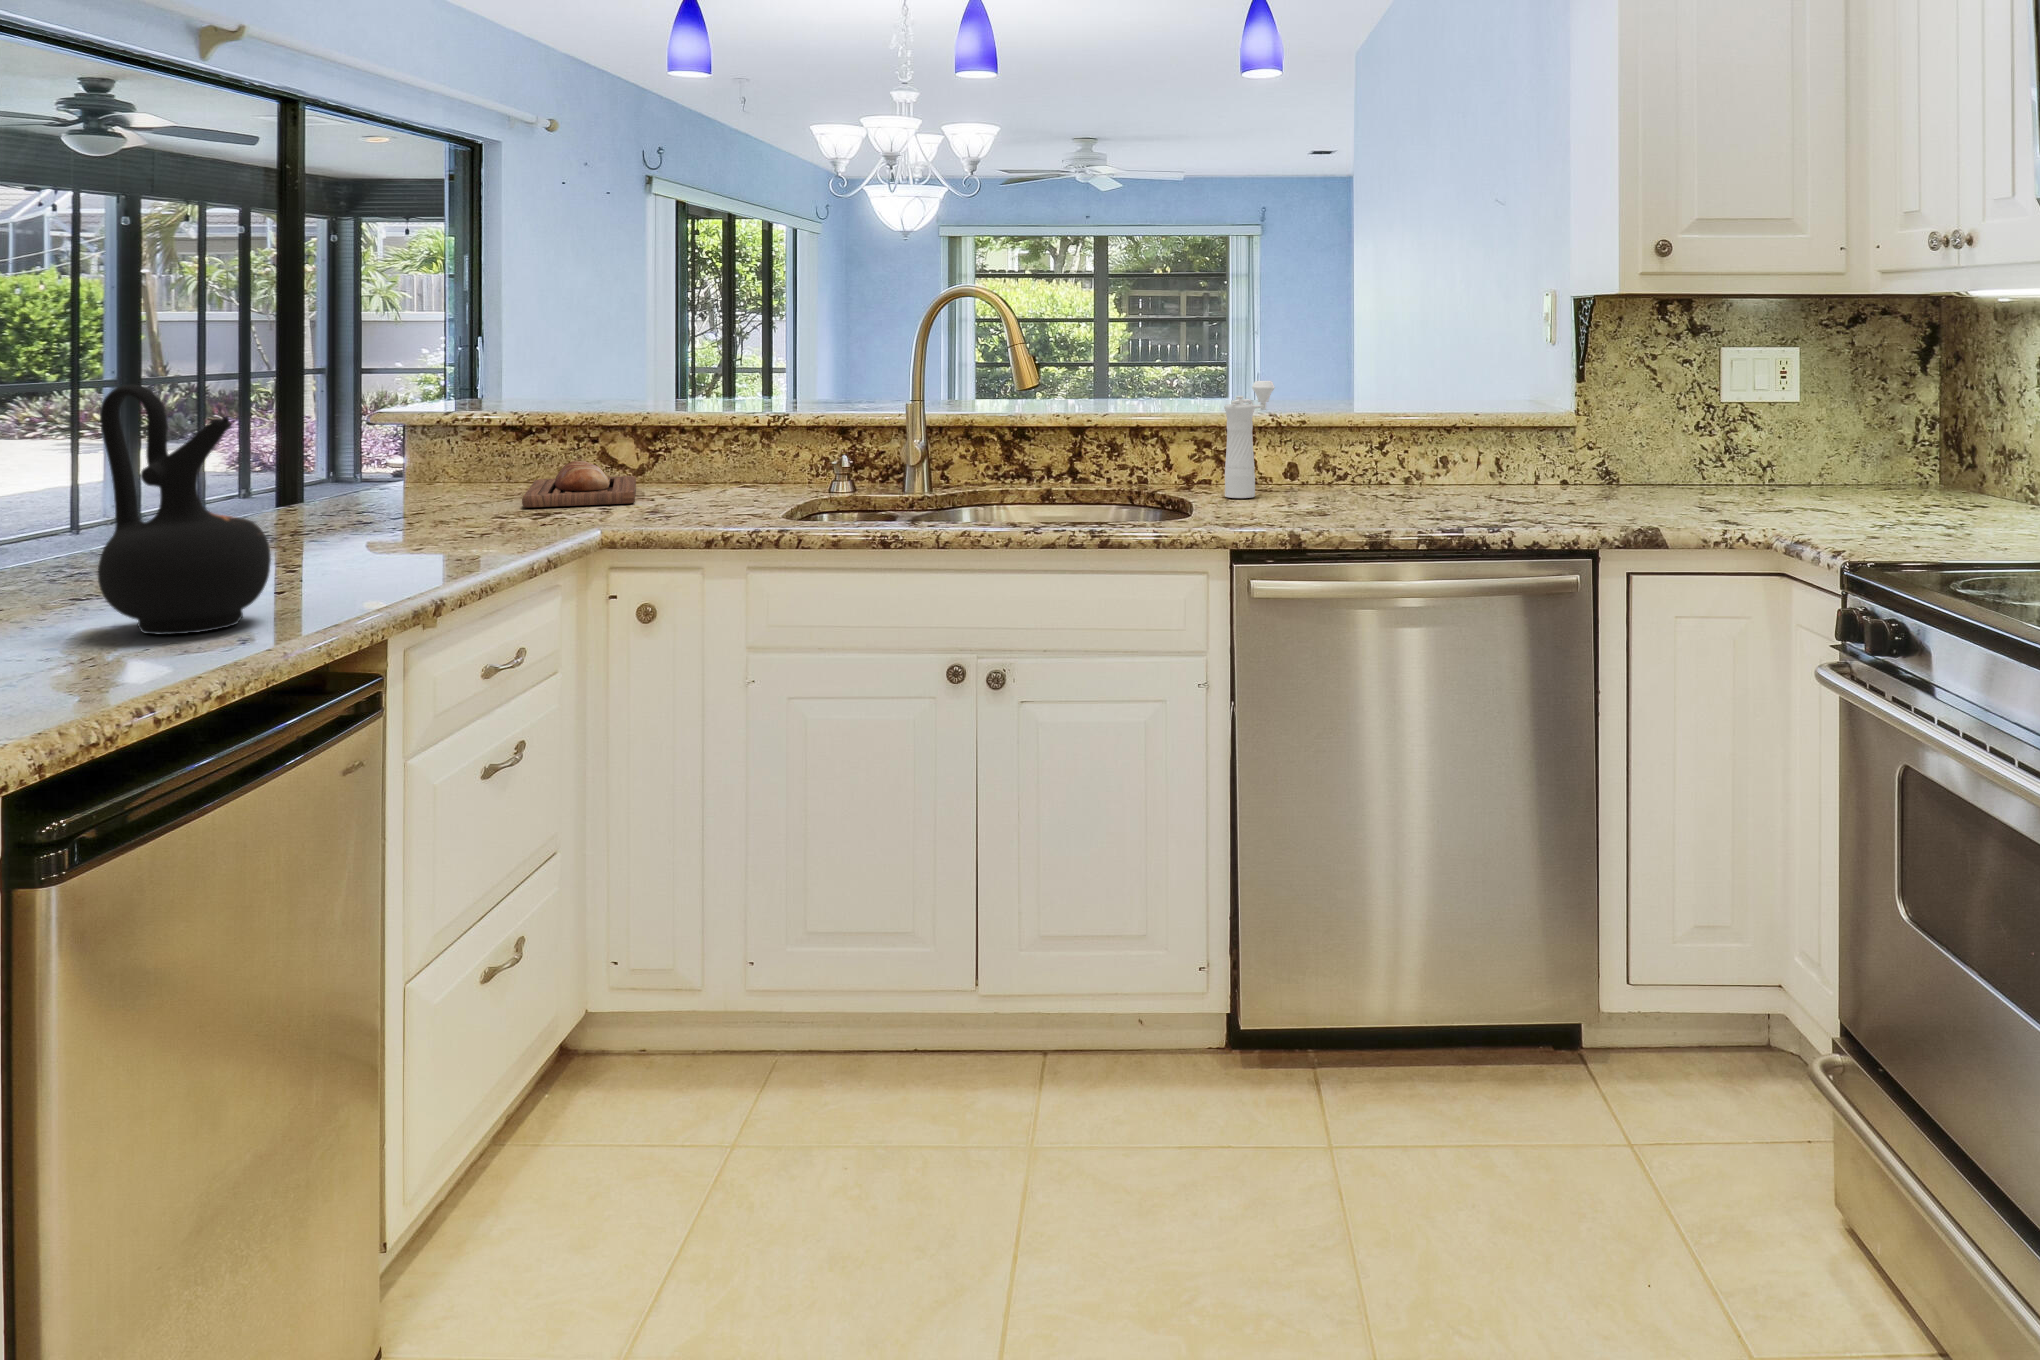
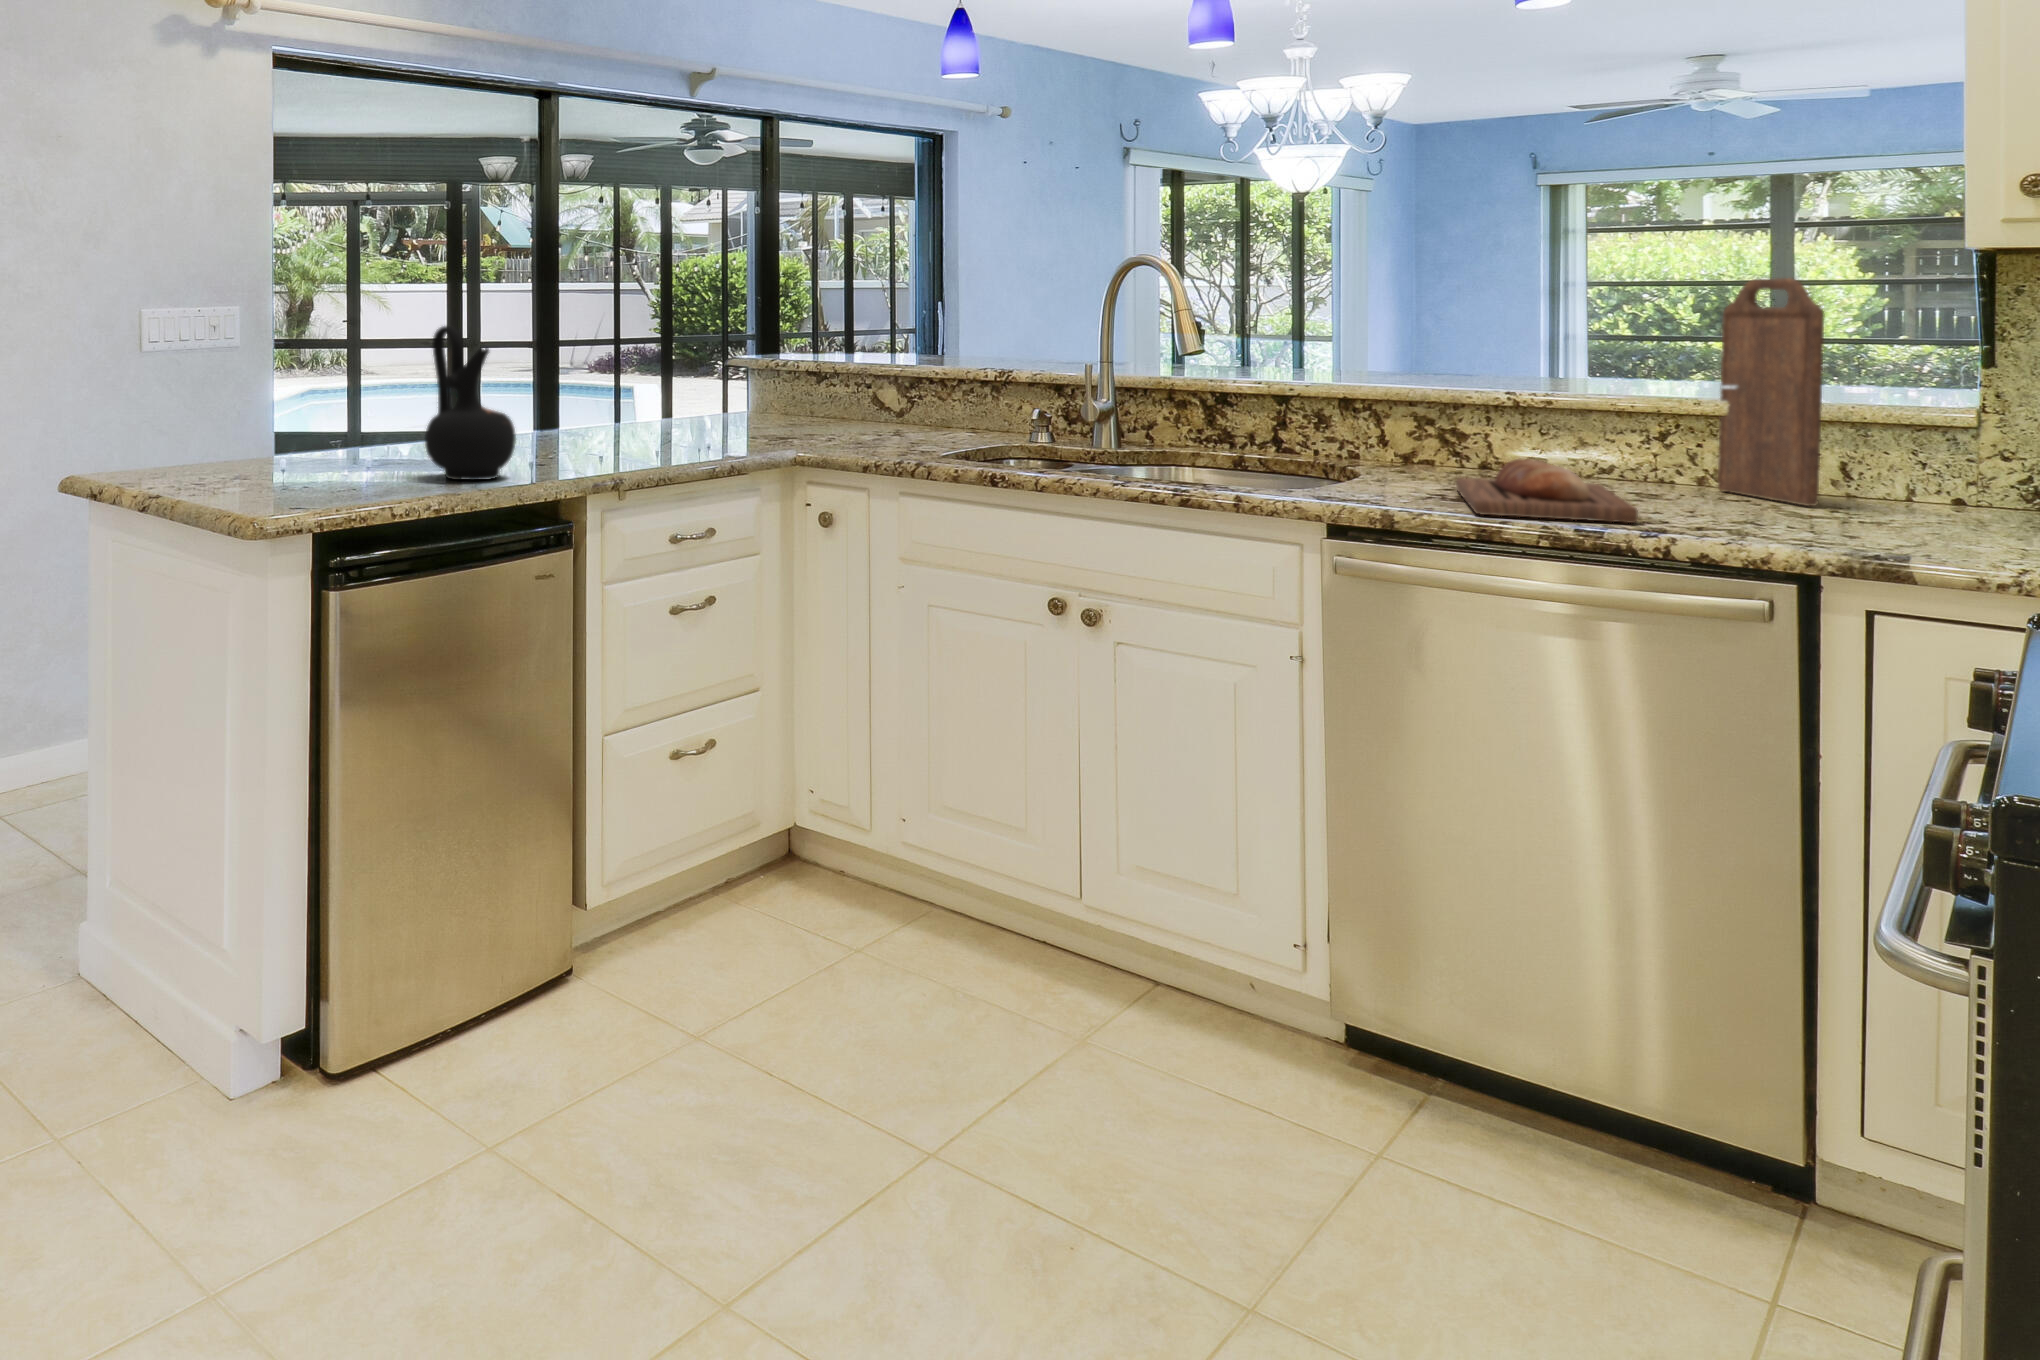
cutting board: none [1418,314,1507,496] -> present [1718,278,1825,506]
pepper mill: present [1224,381,1275,498] -> none [1425,354,1514,480]
bread loaf: present [522,461,636,507] -> present [1456,459,1638,523]

